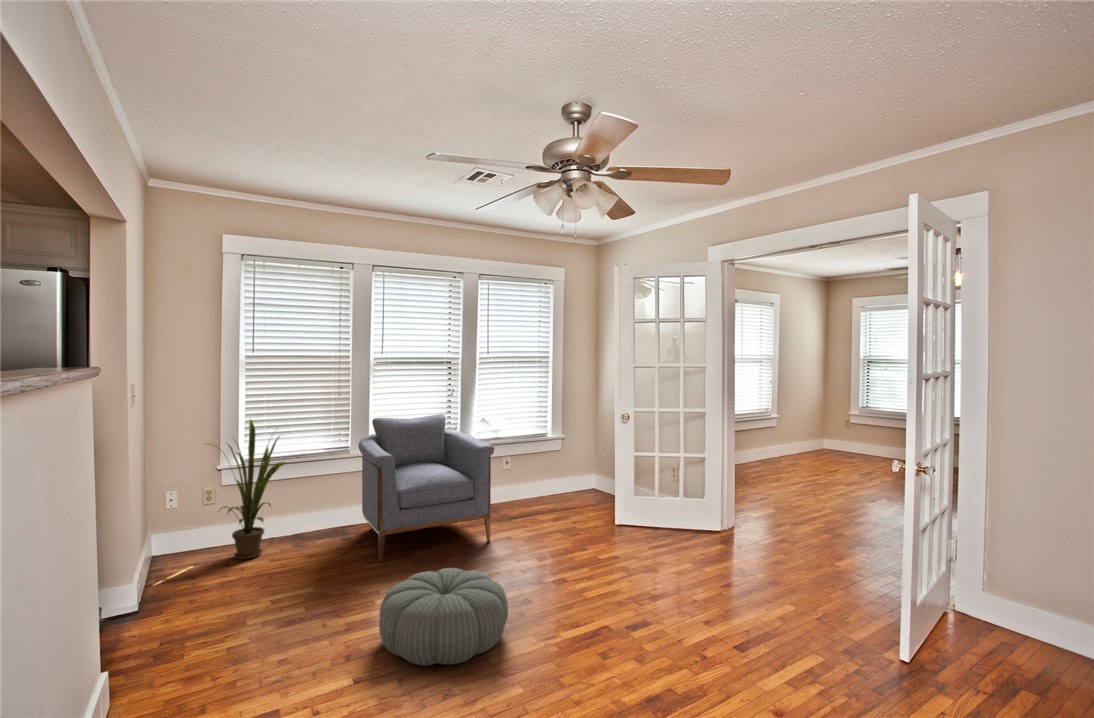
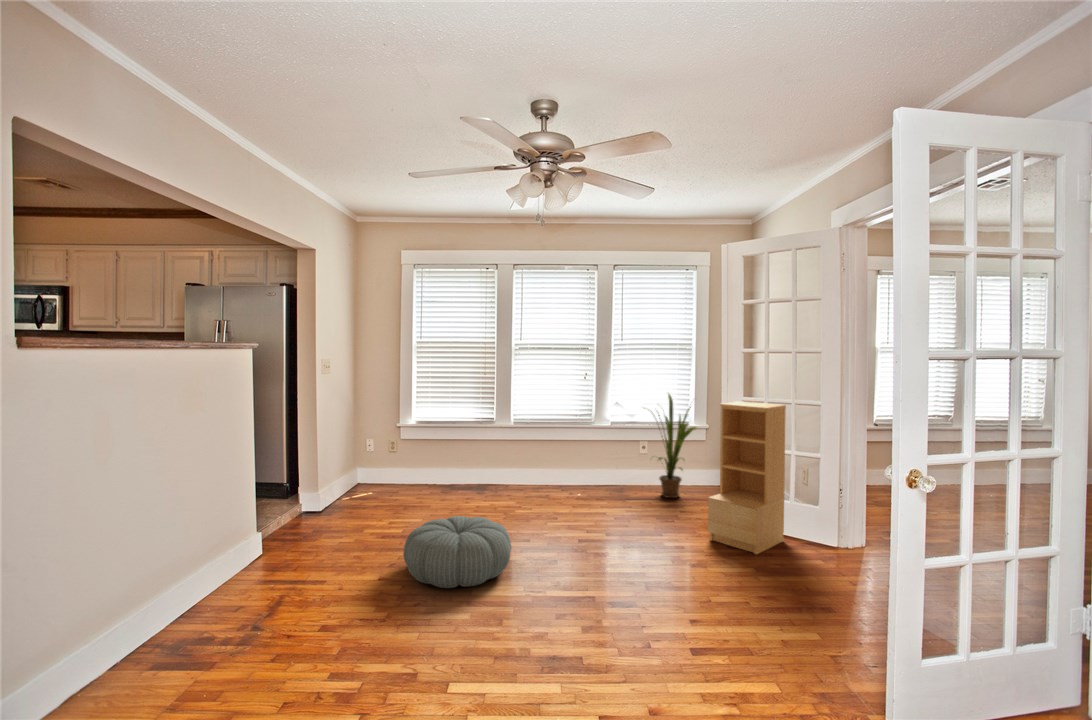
bookshelf: none [626,412,677,549] -> present [708,401,786,554]
armchair: present [359,415,494,562] -> none [478,395,588,513]
house plant: present [210,419,285,559] -> present [644,394,696,498]

